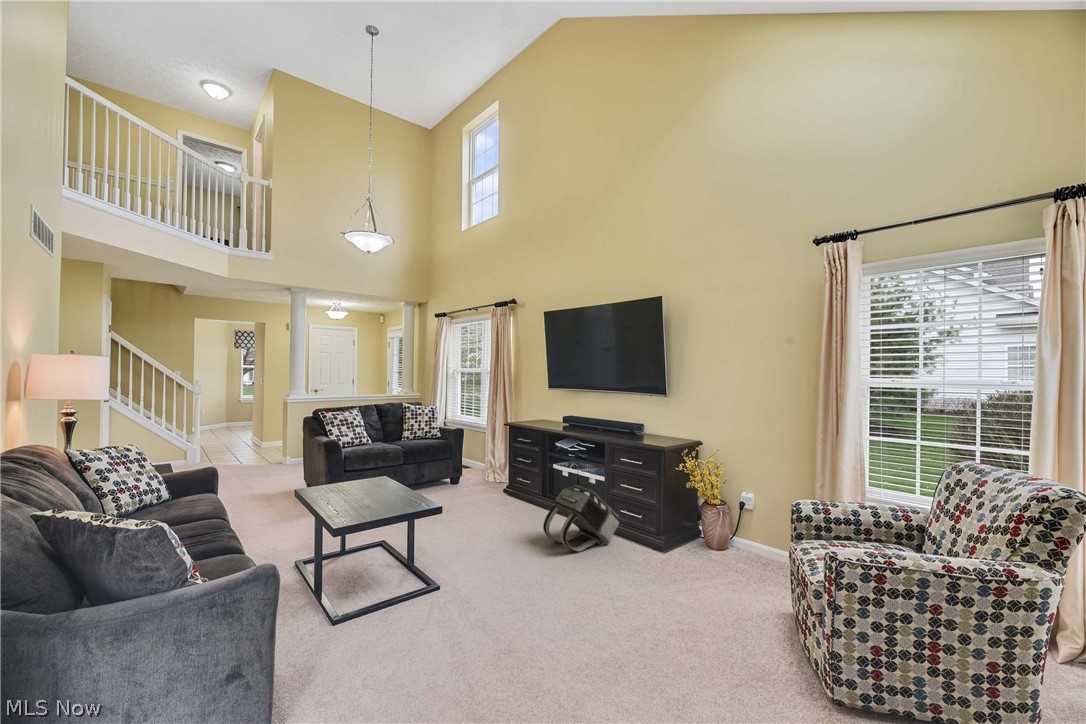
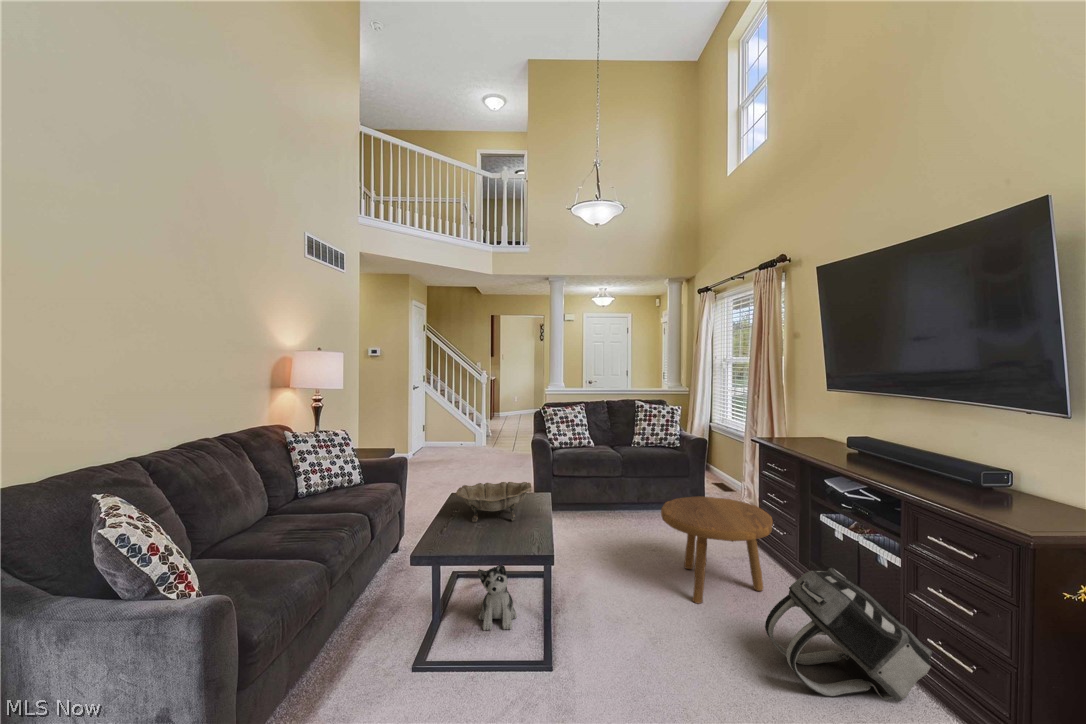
footstool: none [462,463,532,532] -> present [661,496,773,604]
decorative bowl: none [321,465,388,501] -> present [456,482,531,522]
plush toy: none [347,527,381,584] -> present [478,566,517,630]

